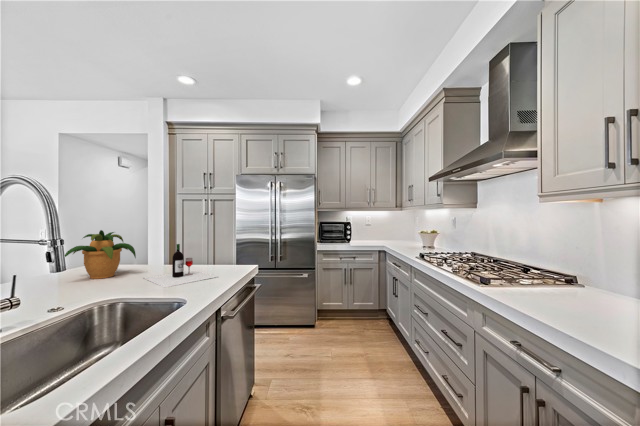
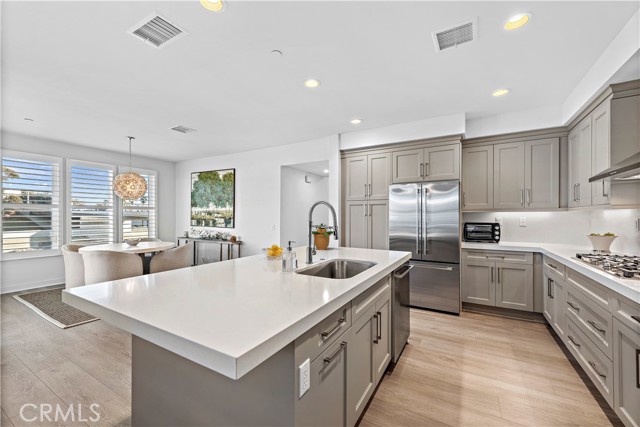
wine bottle: present [144,244,217,287] -> none [343,232,386,256]

